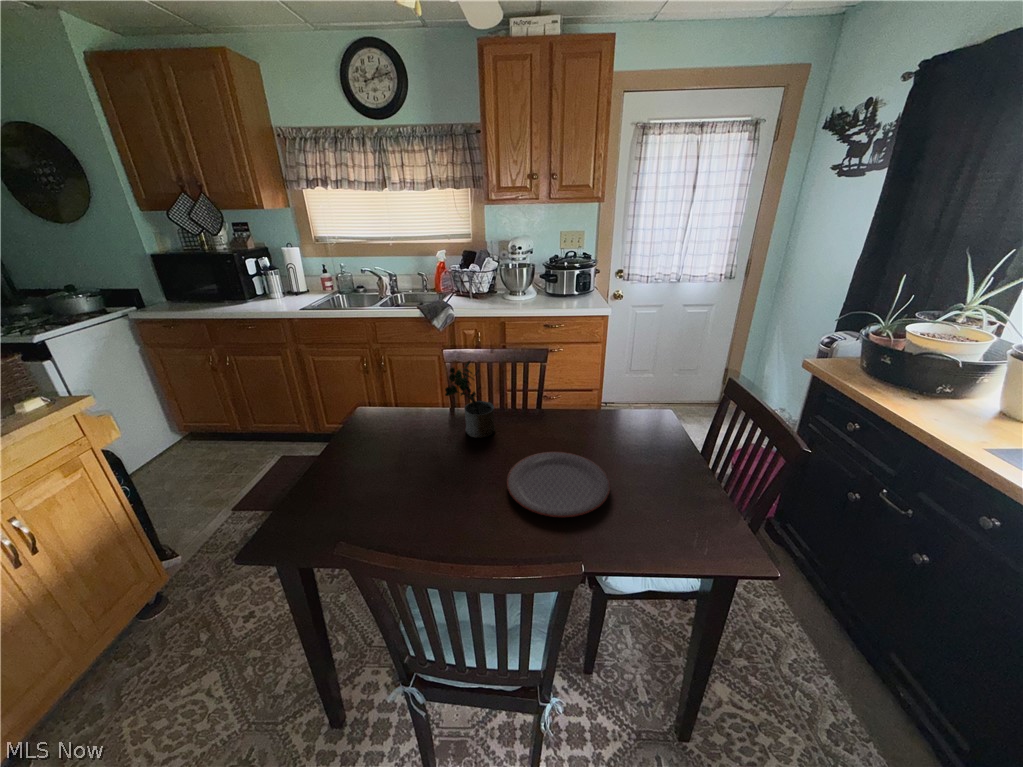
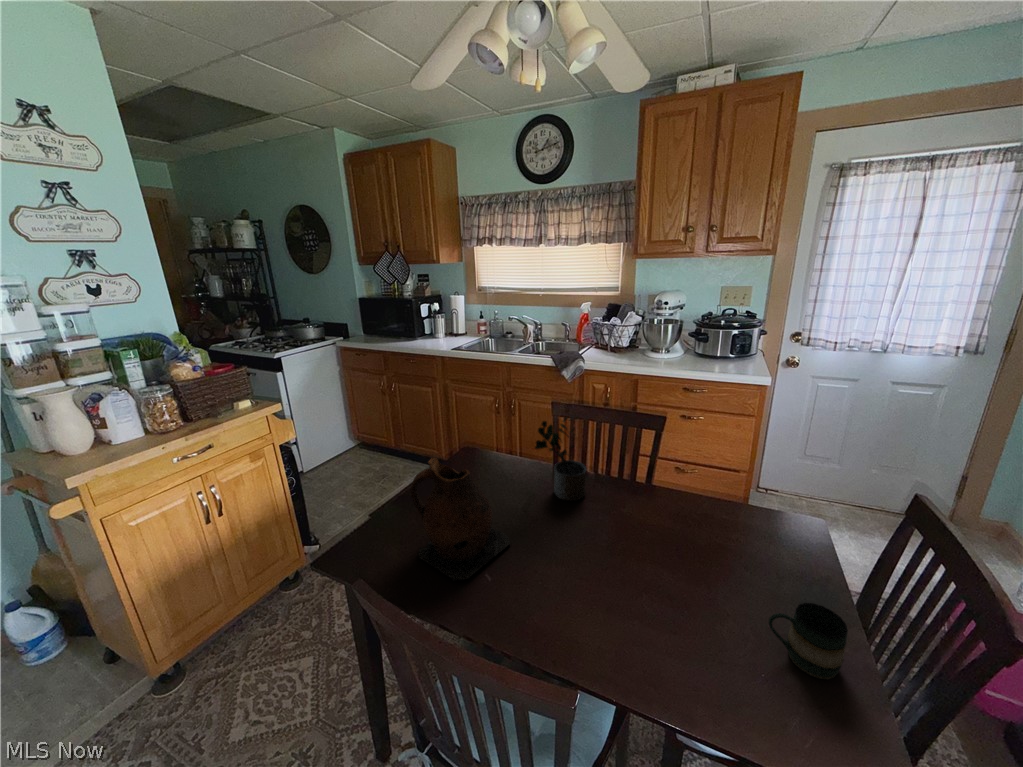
ceramic pitcher: none [339,419,445,533] -> present [411,457,510,581]
plate: present [507,452,610,517] -> none [572,533,699,624]
mug: none [663,466,712,515] -> present [769,603,848,679]

